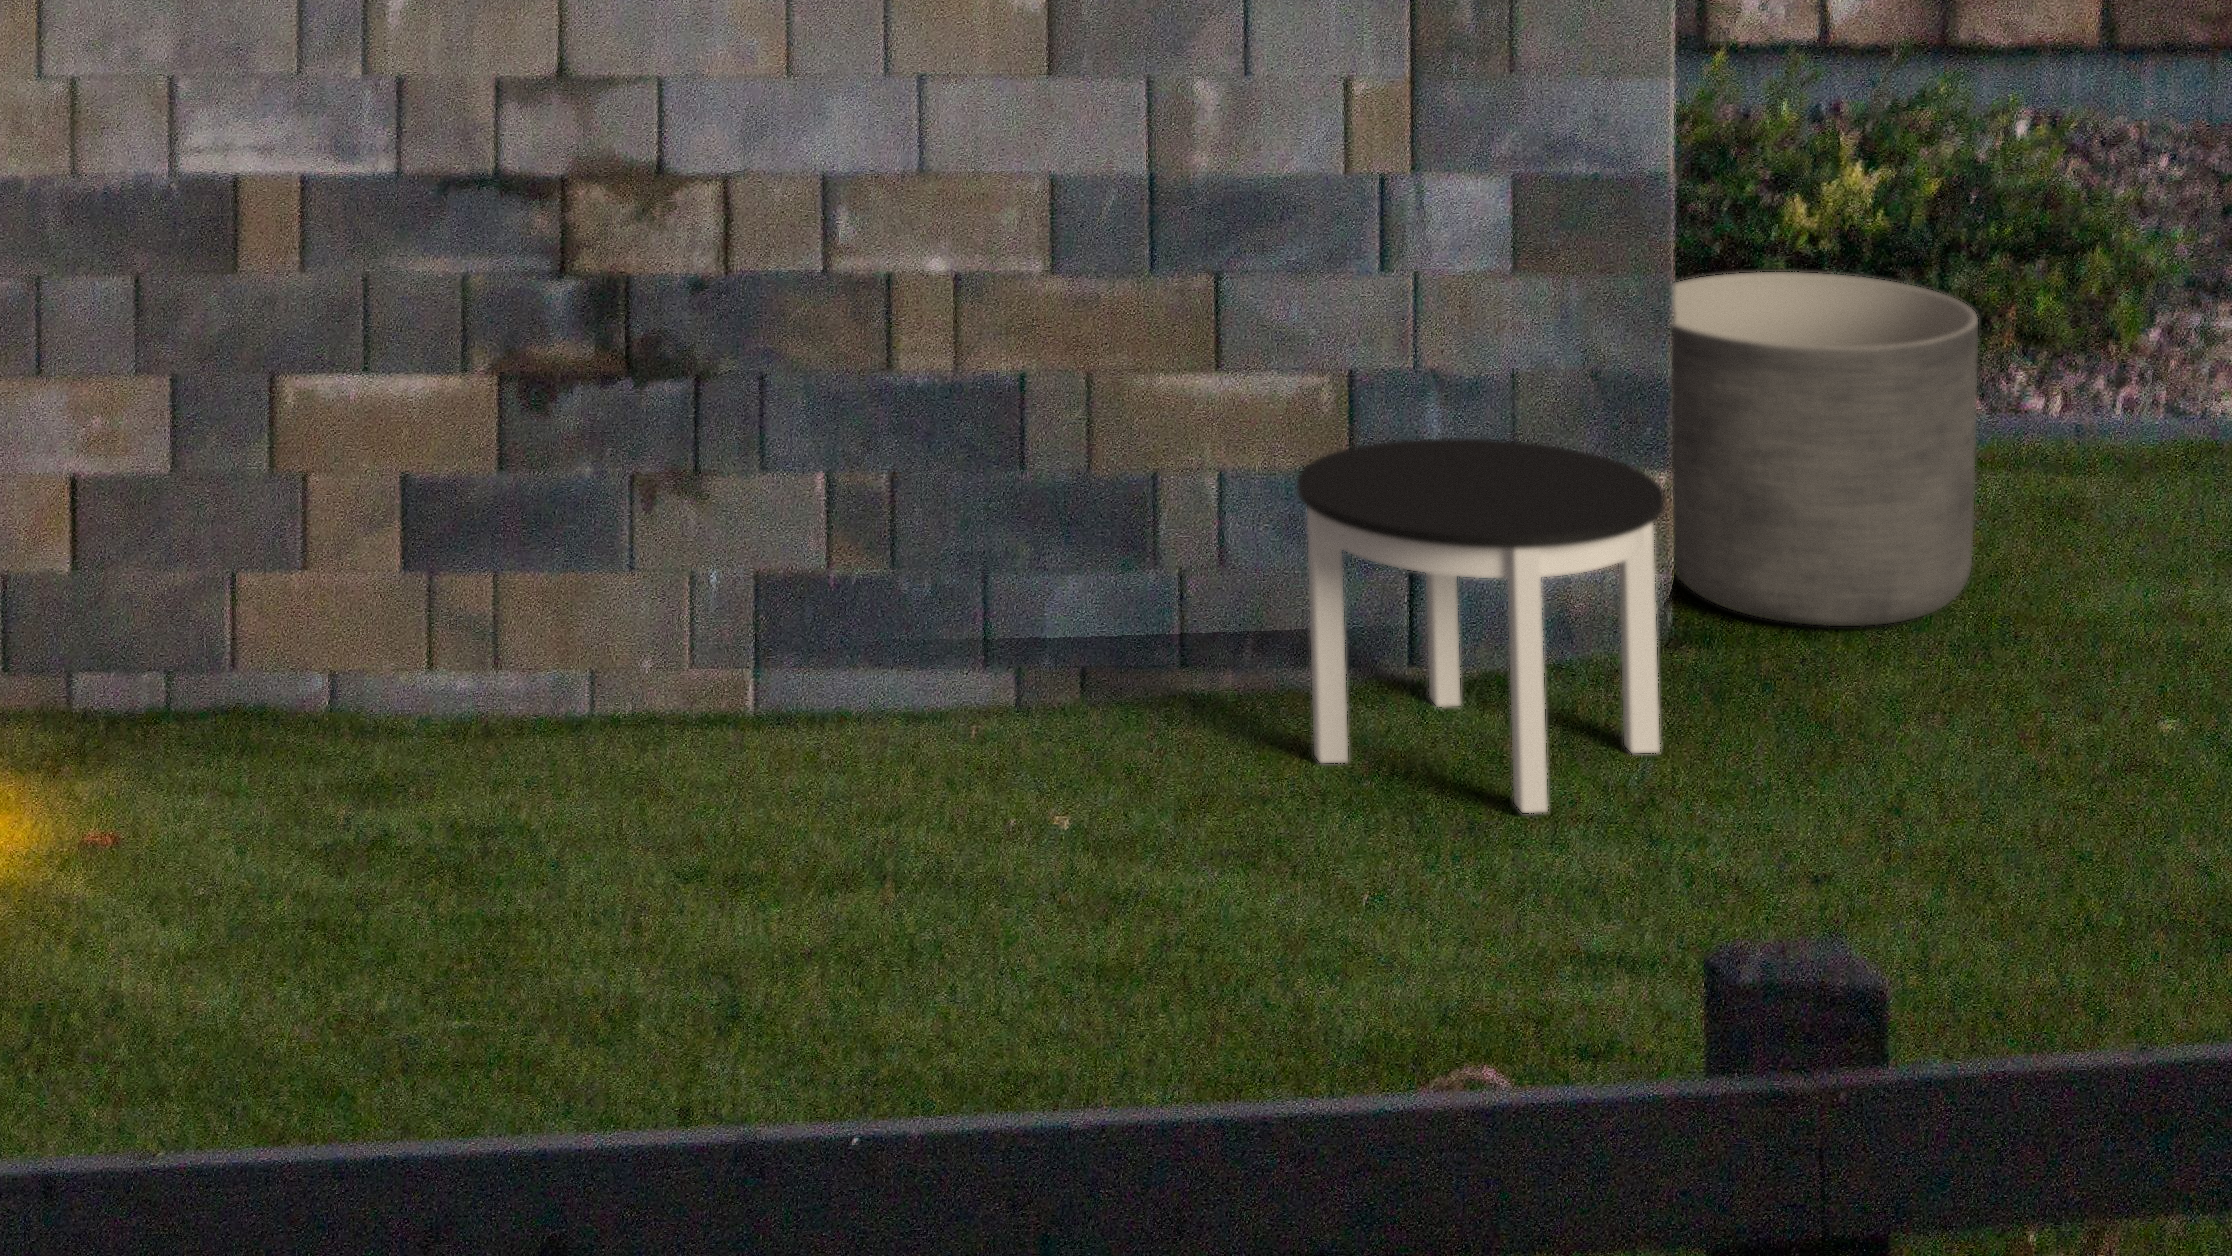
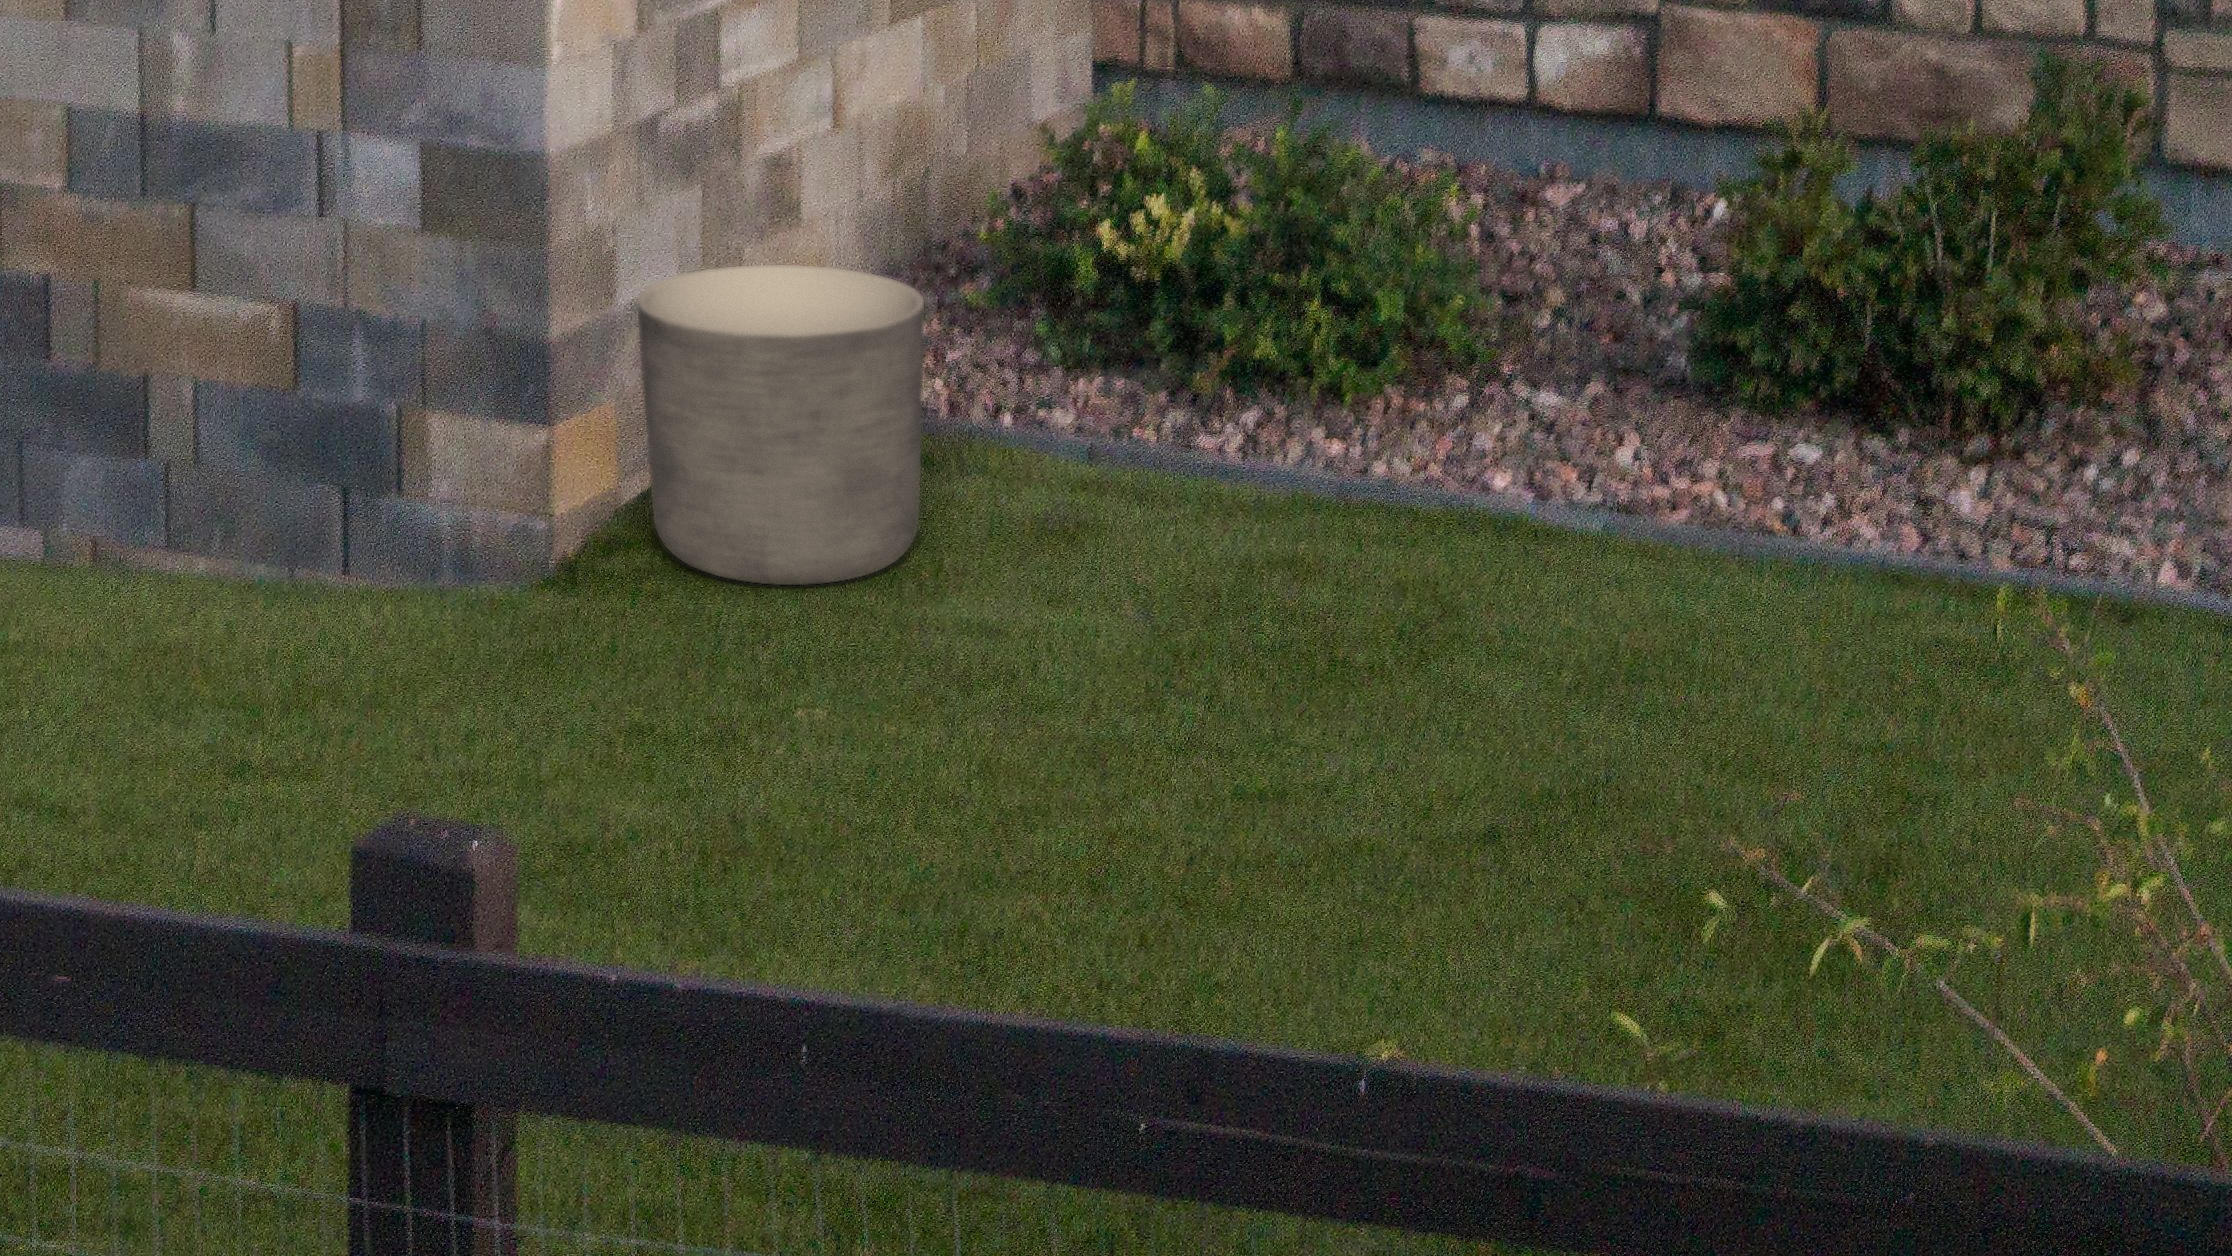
round table: present [1297,438,1664,813] -> none [118,361,420,675]

